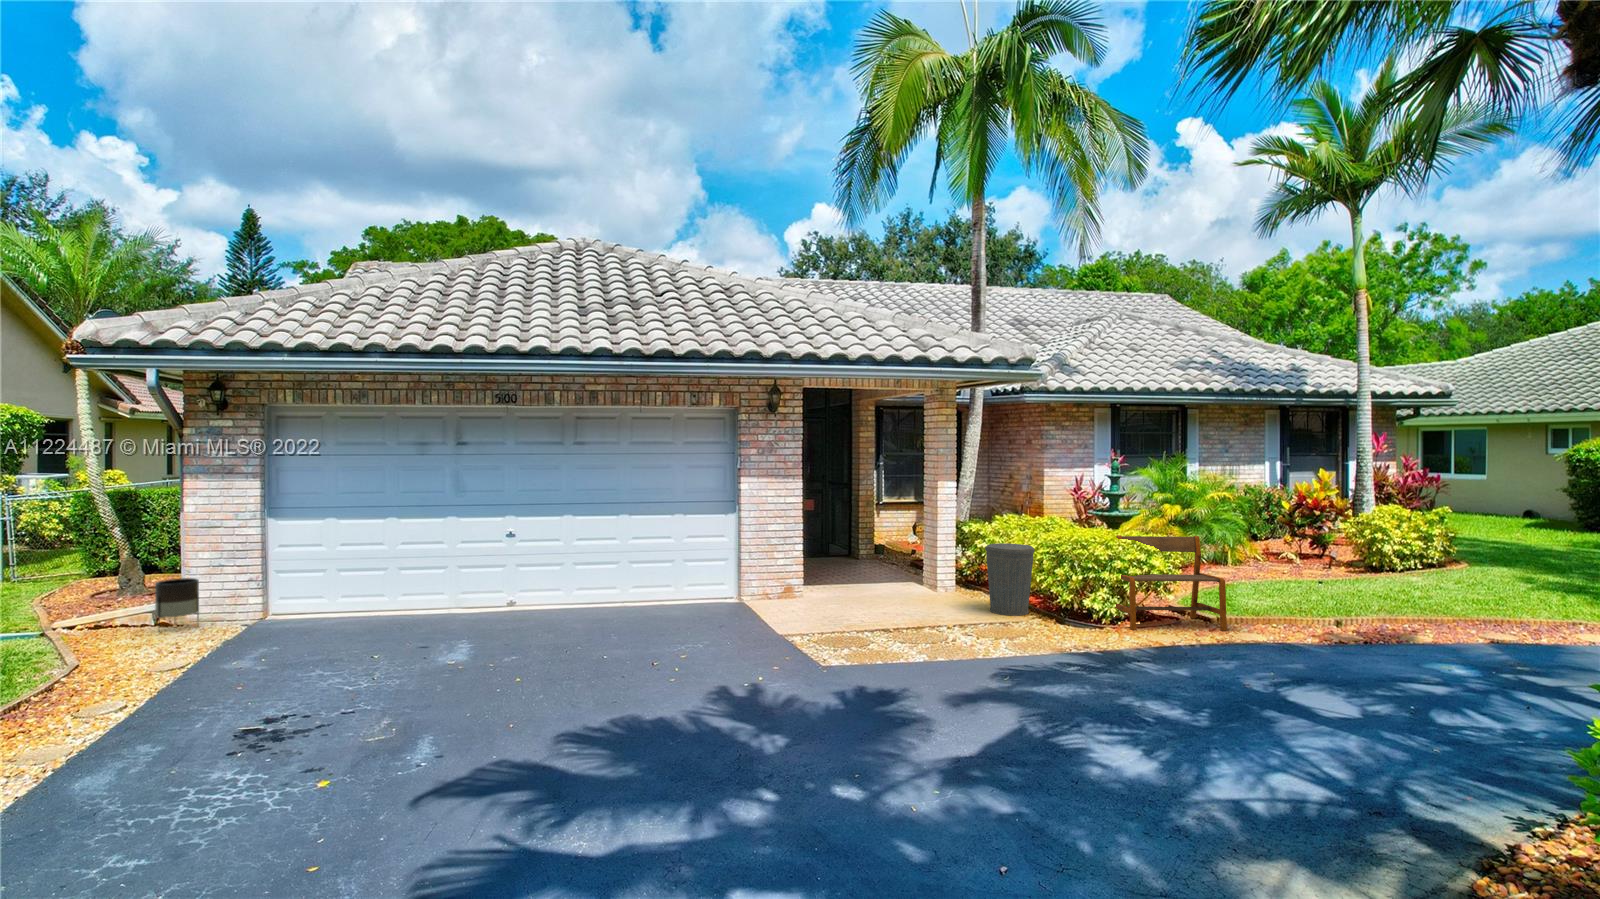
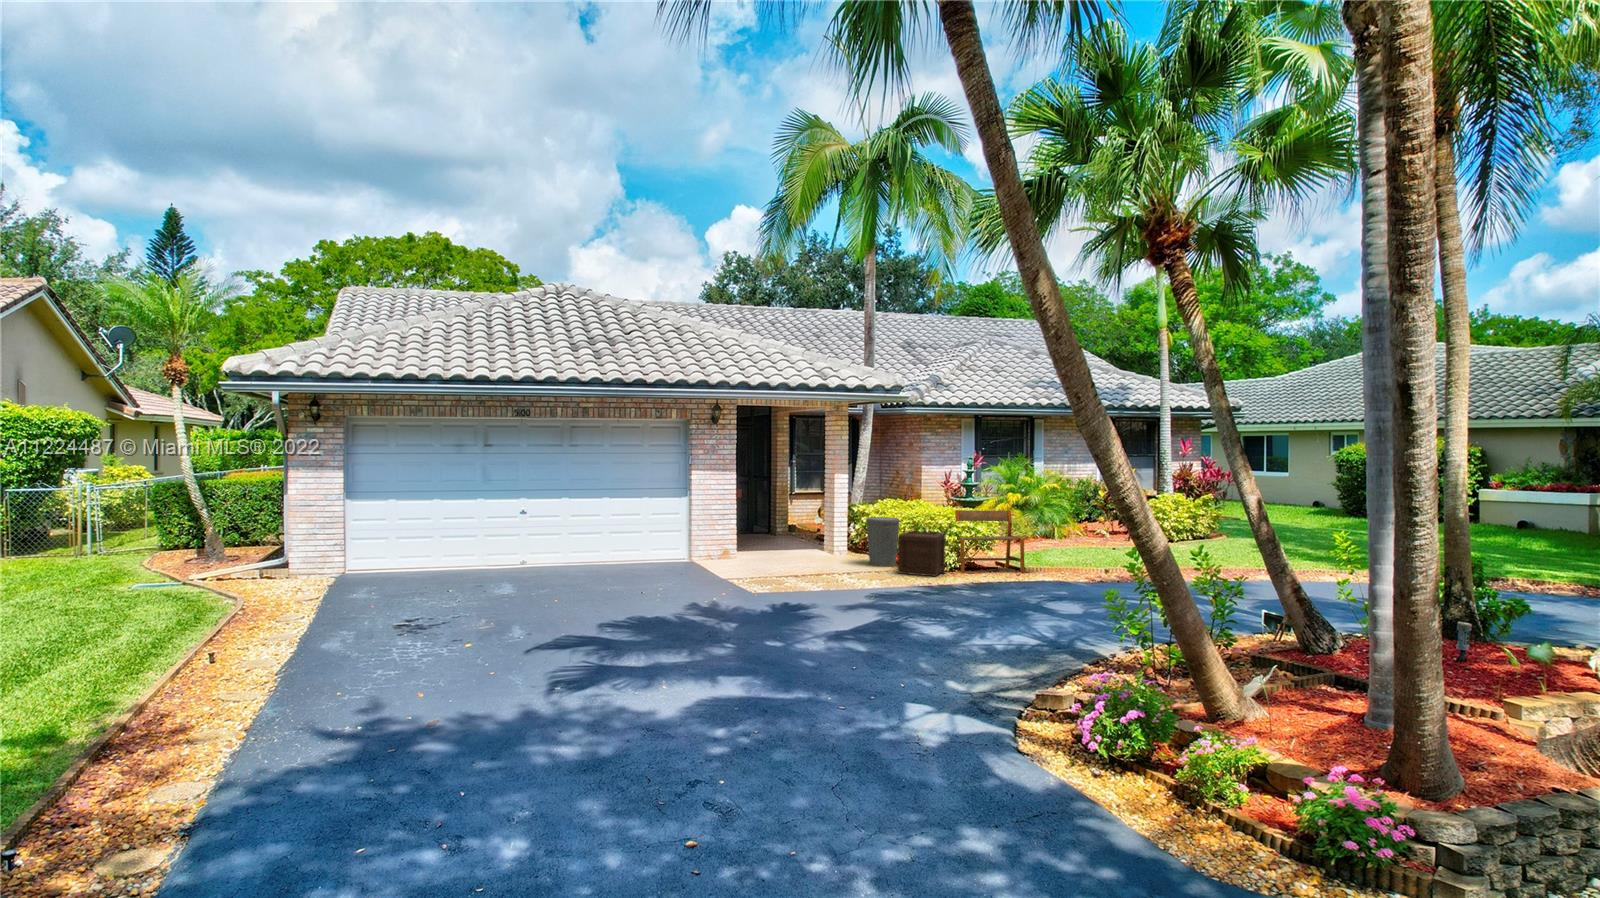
wooden crate: none [1037,565,1106,637] -> present [897,531,946,576]
planter: present [155,578,199,631] -> none [272,542,302,579]

